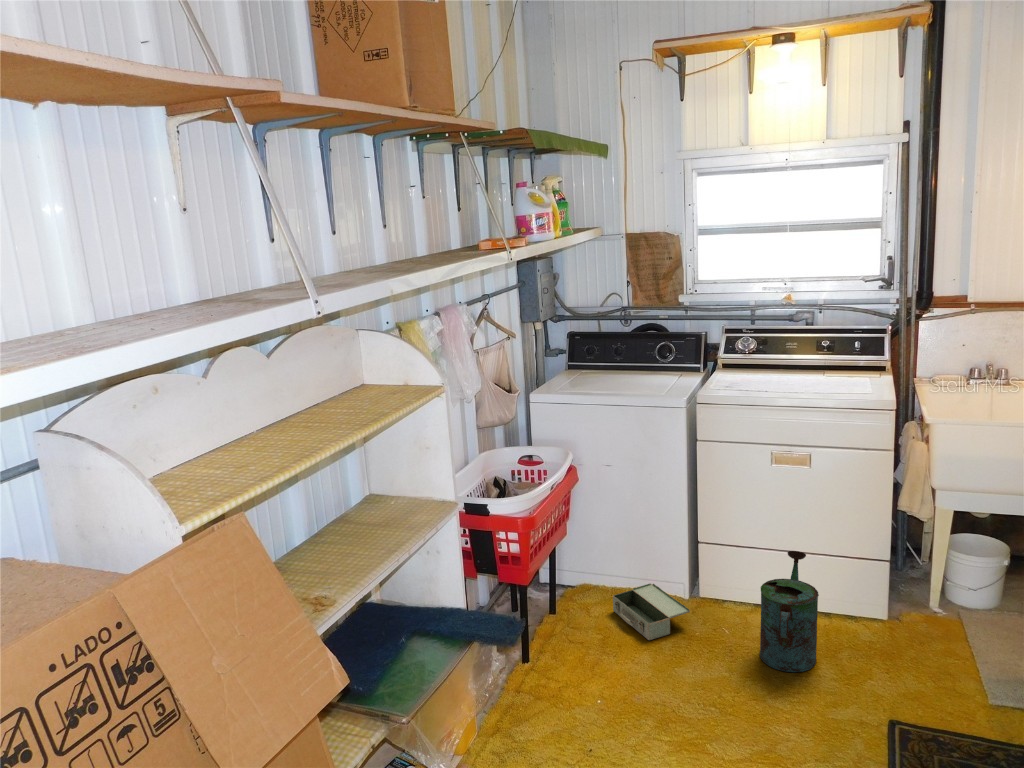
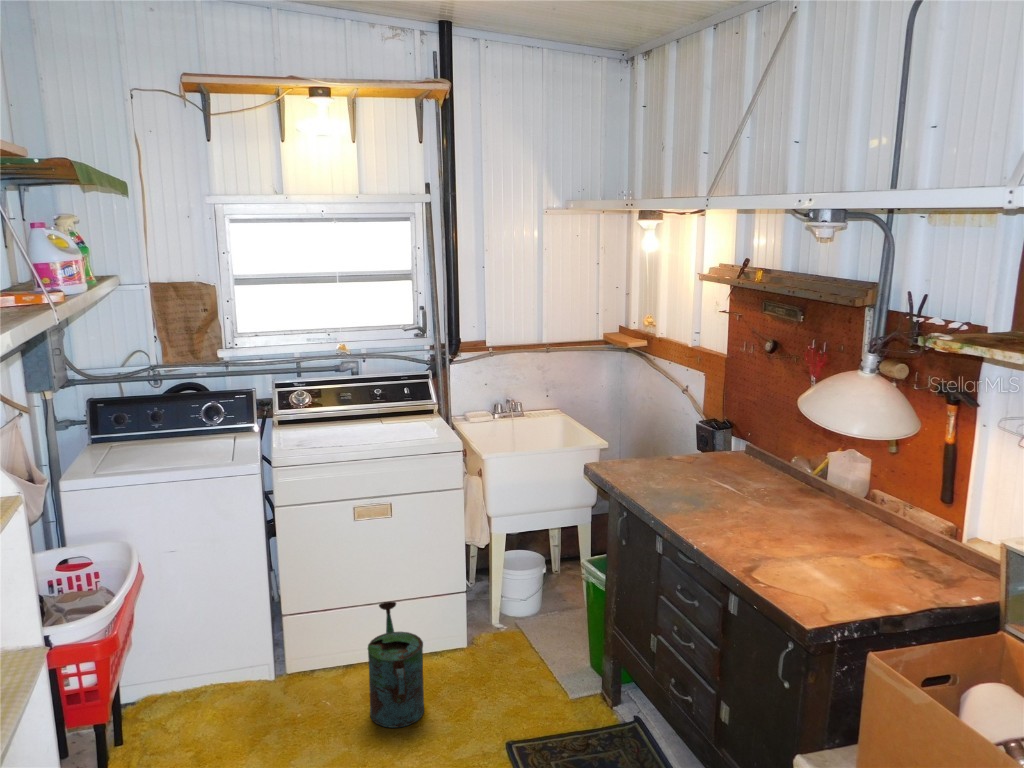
toolbox: present [613,584,690,640] -> none [195,674,289,742]

